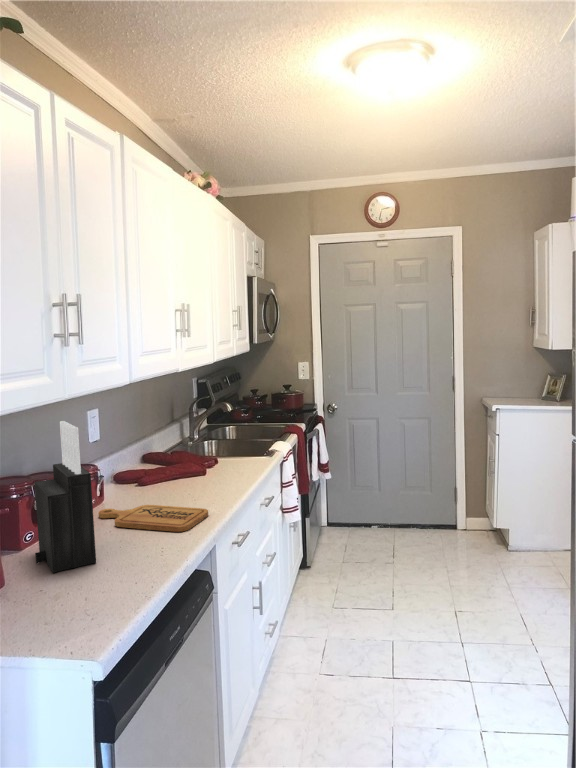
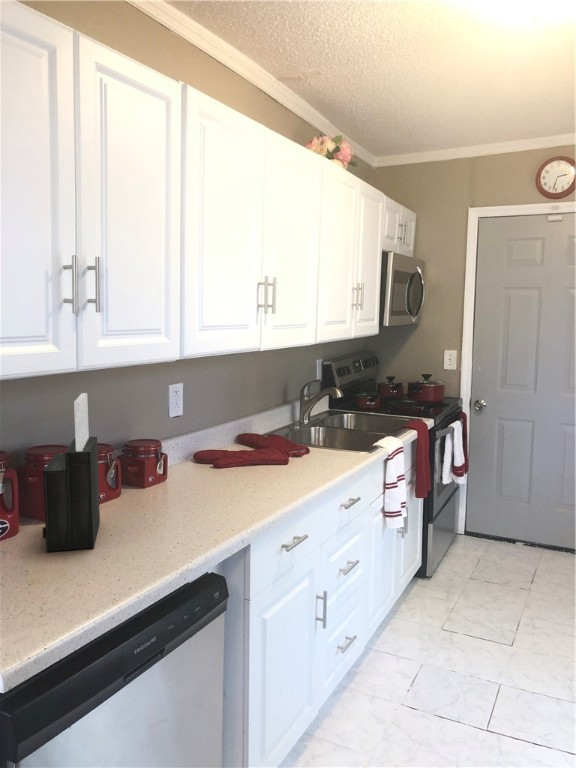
cutting board: present [99,505,208,532] -> none [143,489,247,526]

